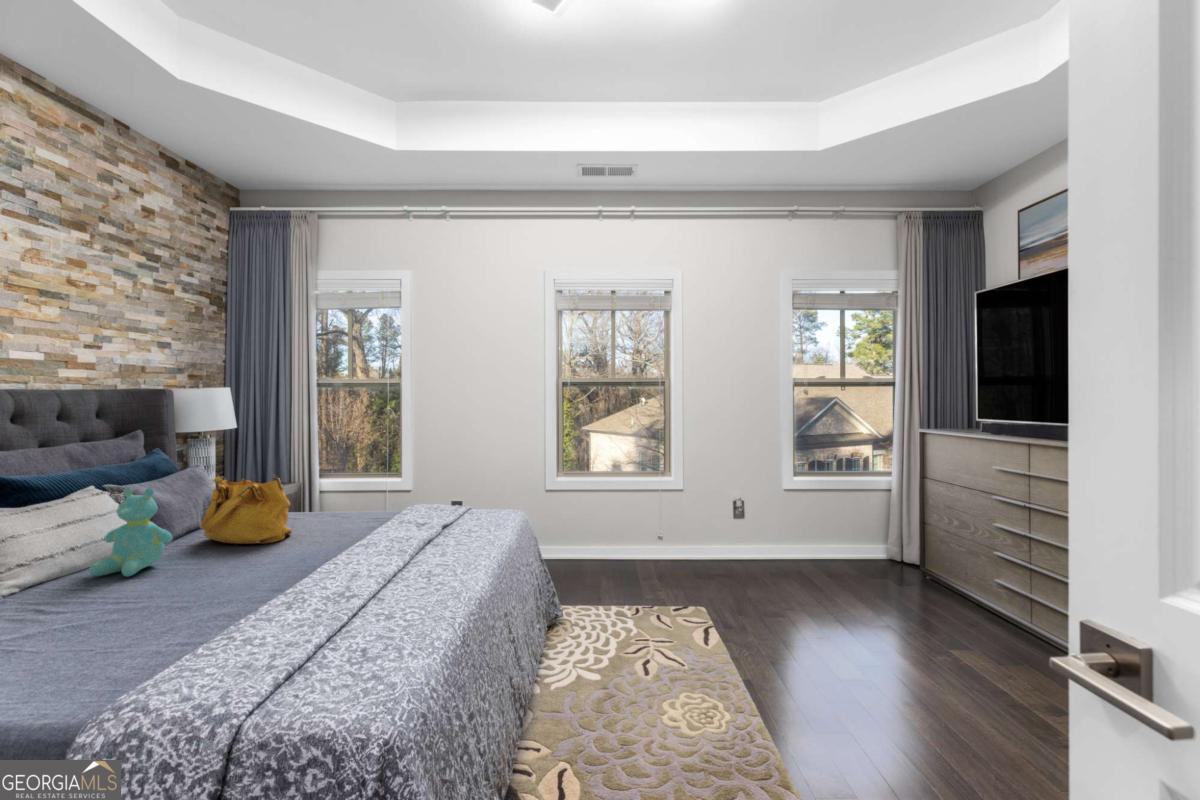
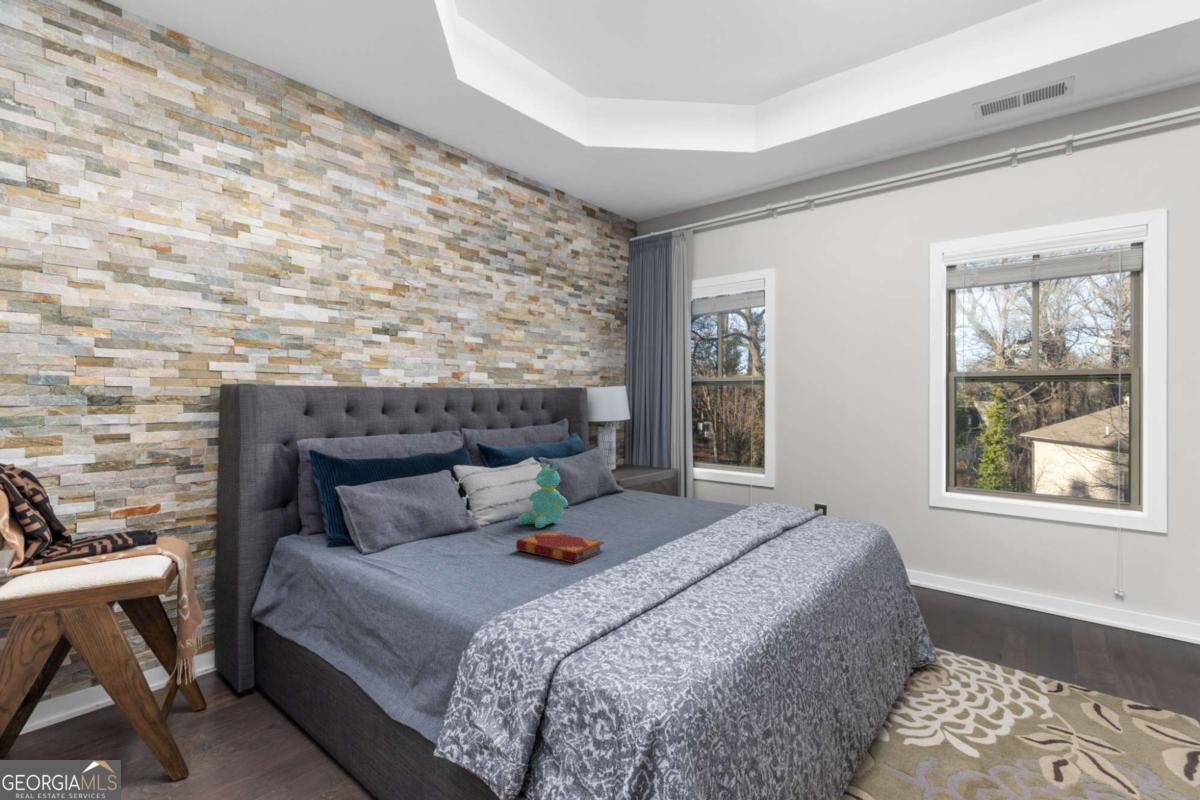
handbag: present [200,475,292,544] -> none [590,459,655,520]
hardback book: none [105,575,243,610] -> present [516,531,603,564]

